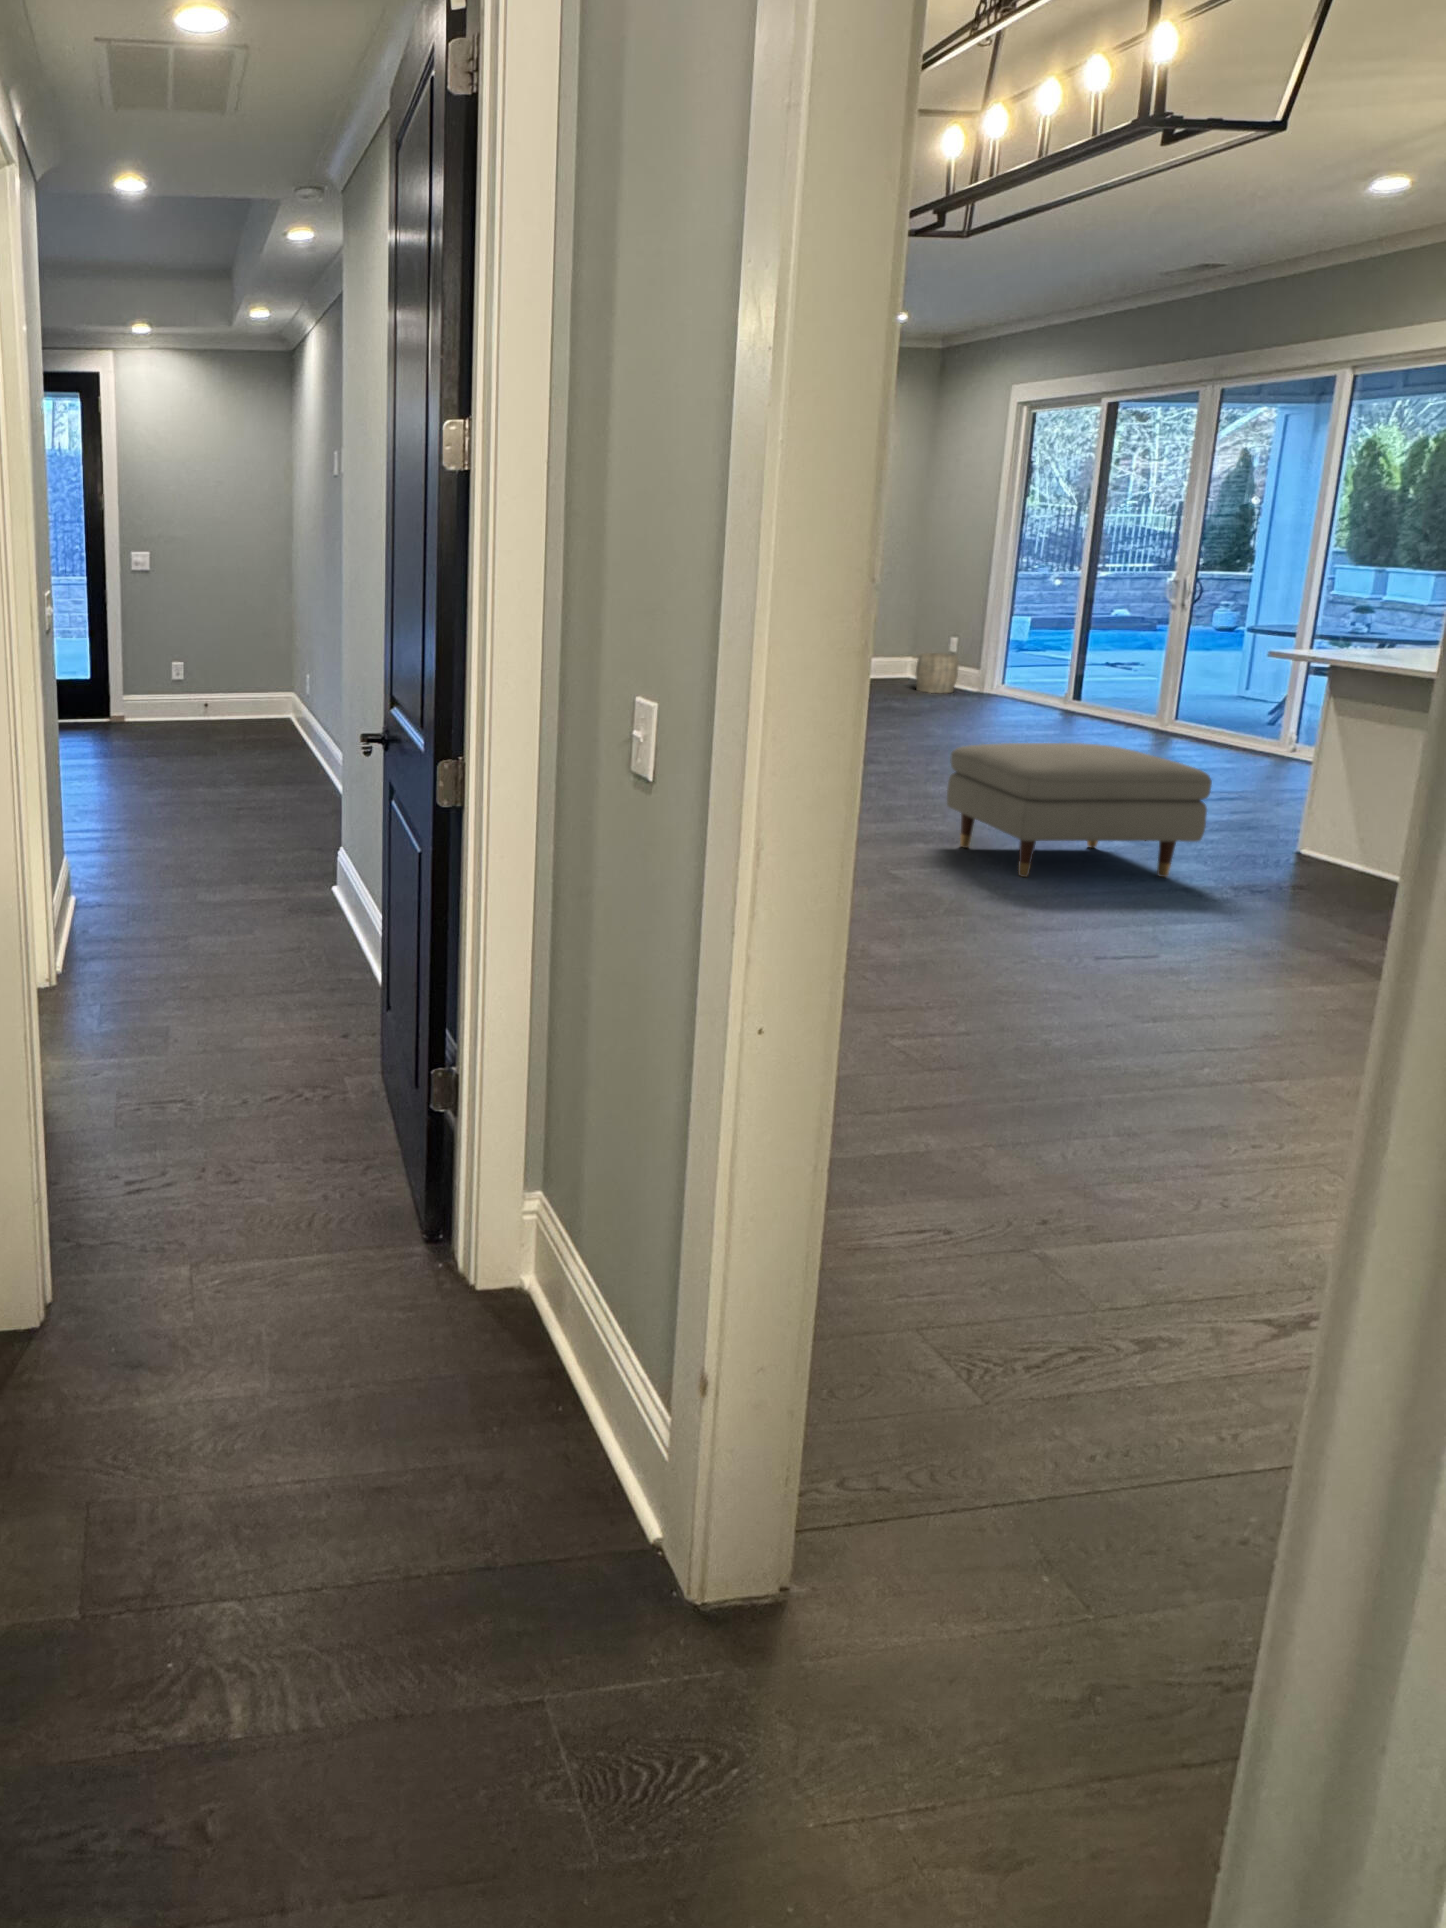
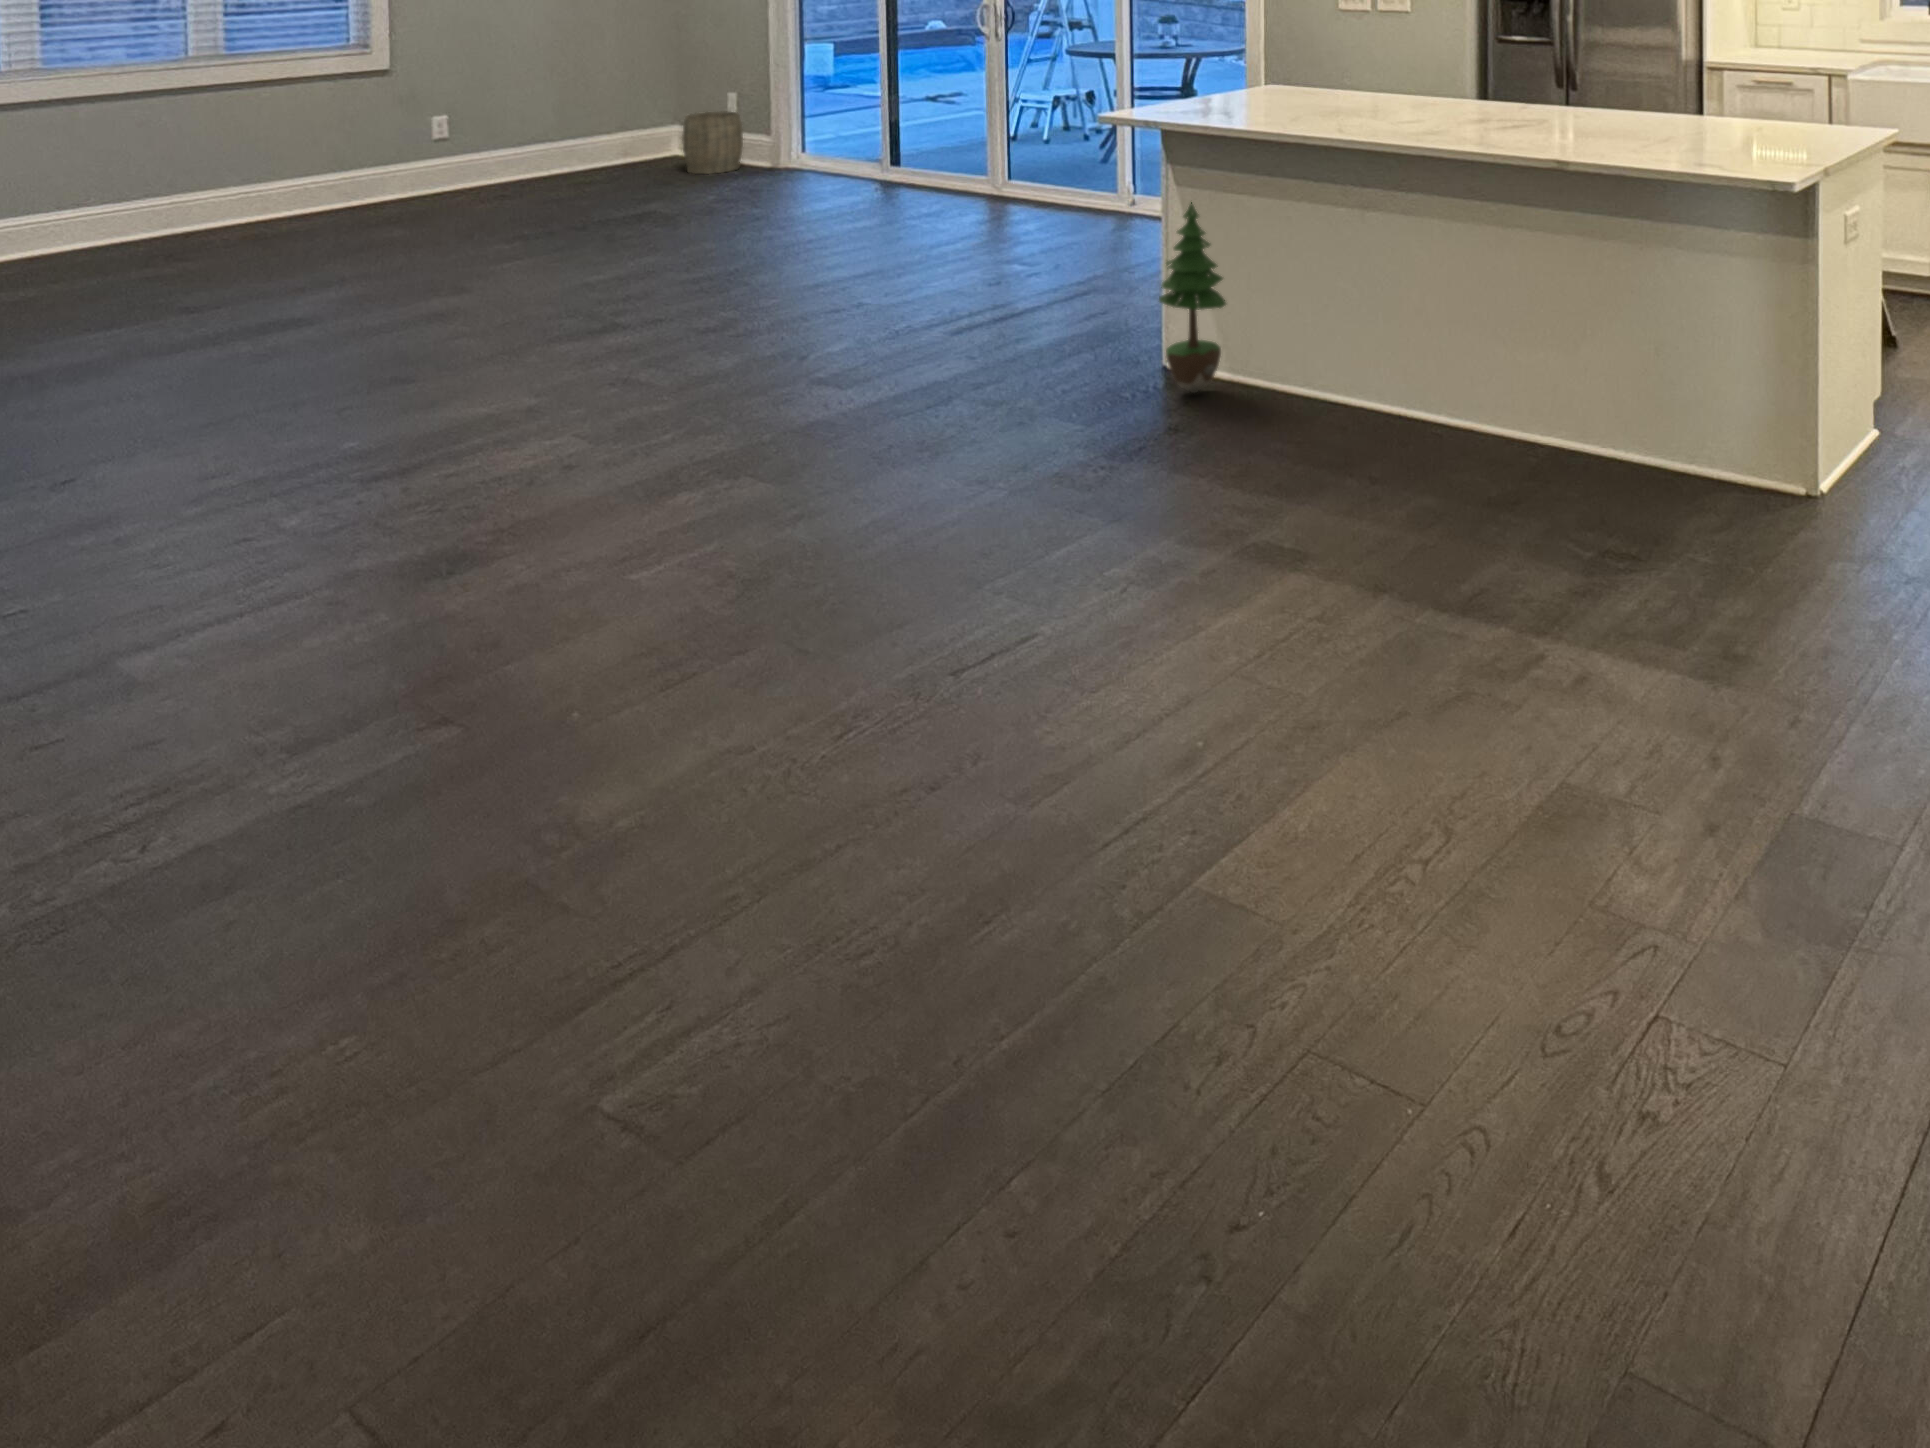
potted tree: none [1300,726,1372,873] -> present [1159,202,1226,393]
ottoman: present [947,743,1212,877] -> none [717,273,1068,527]

